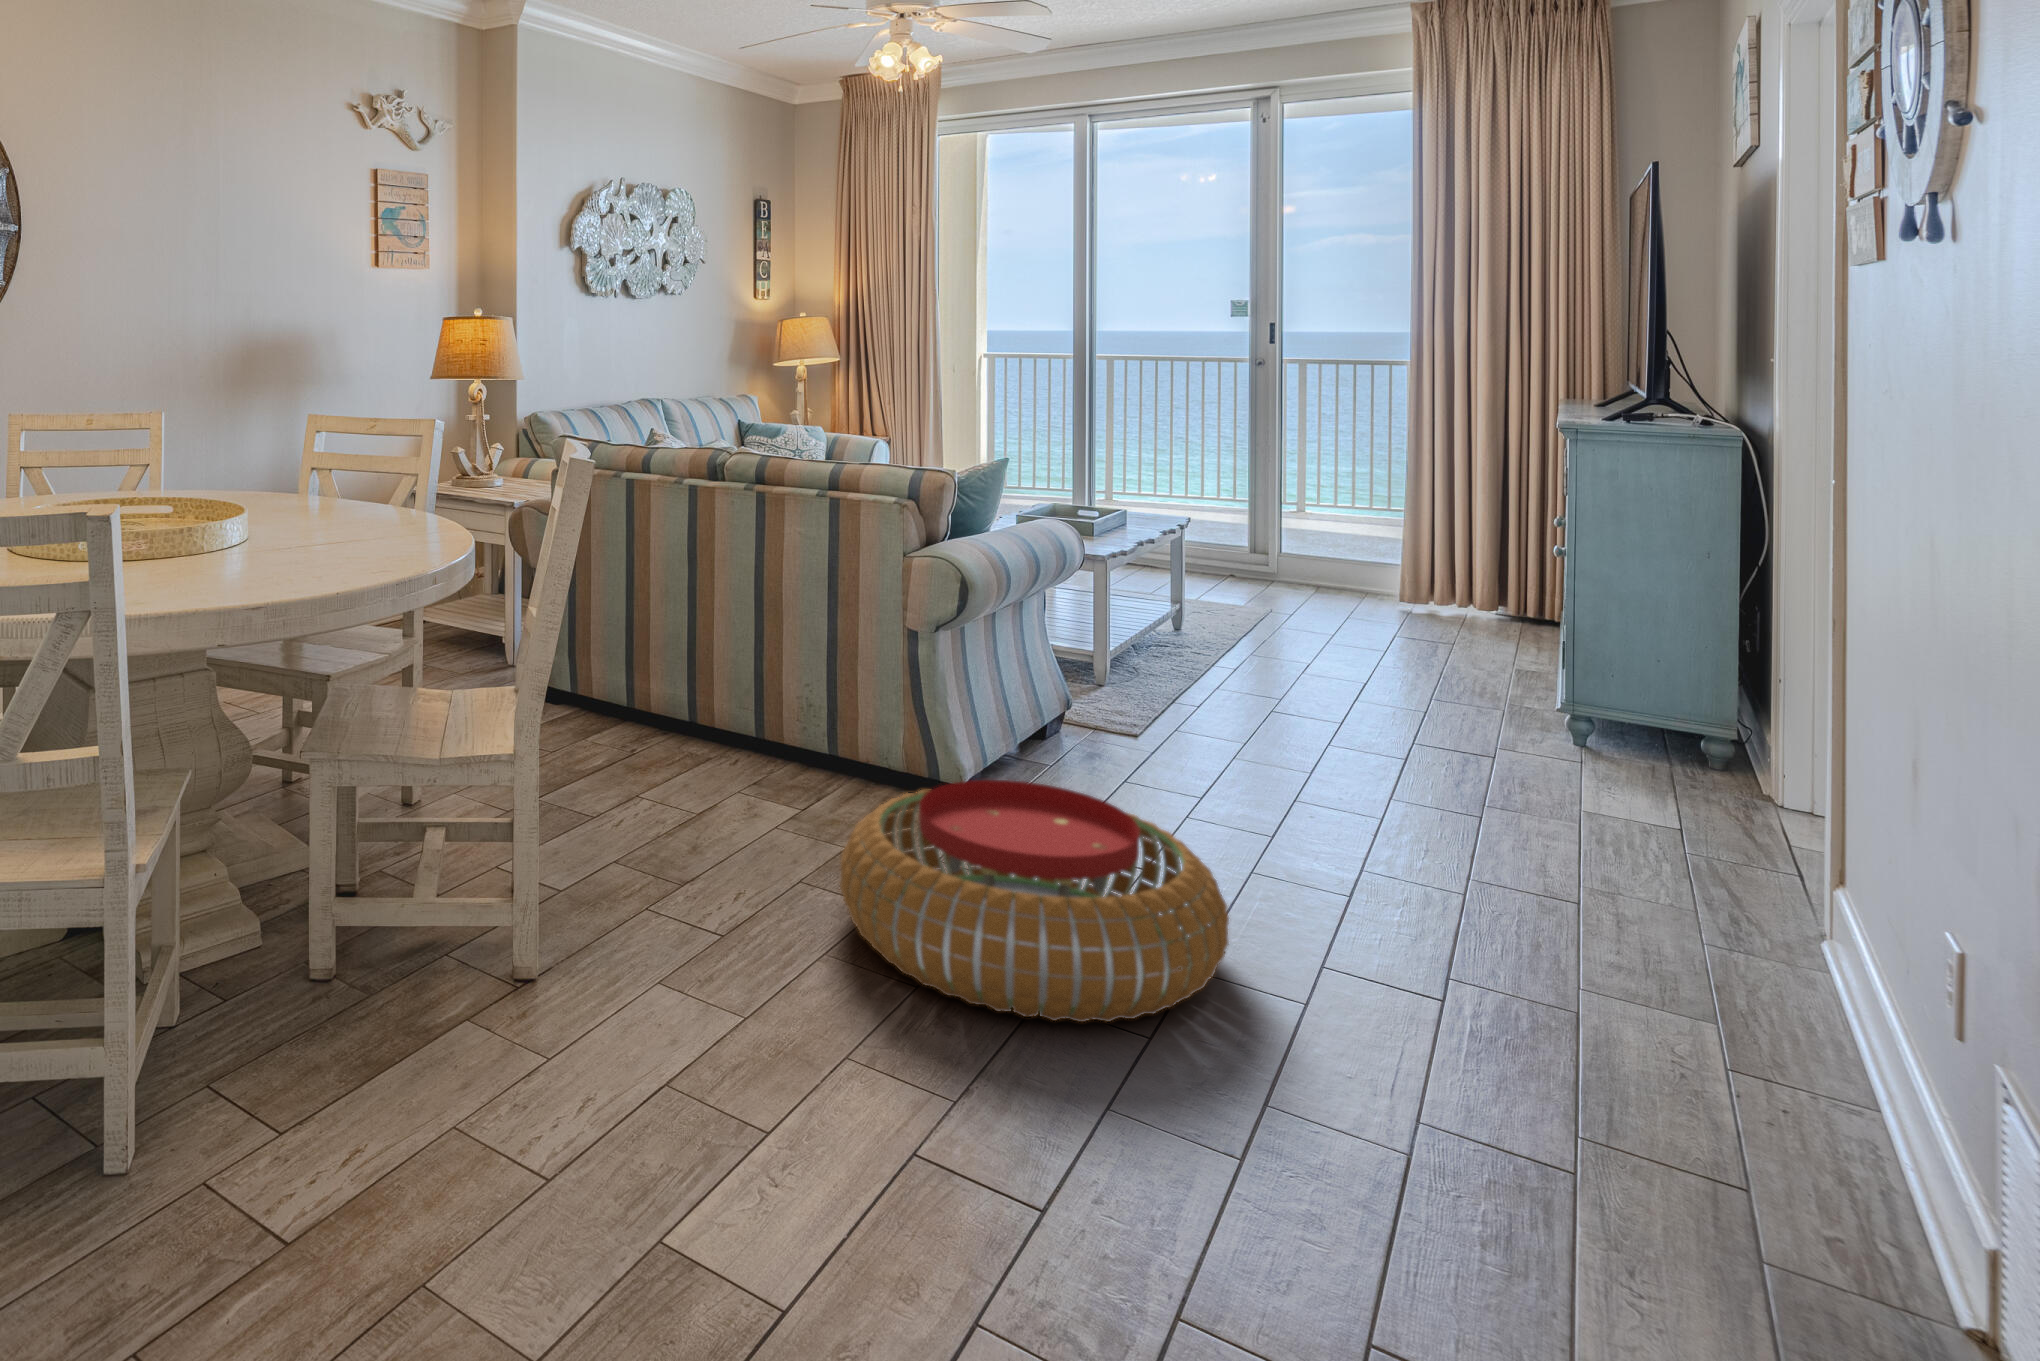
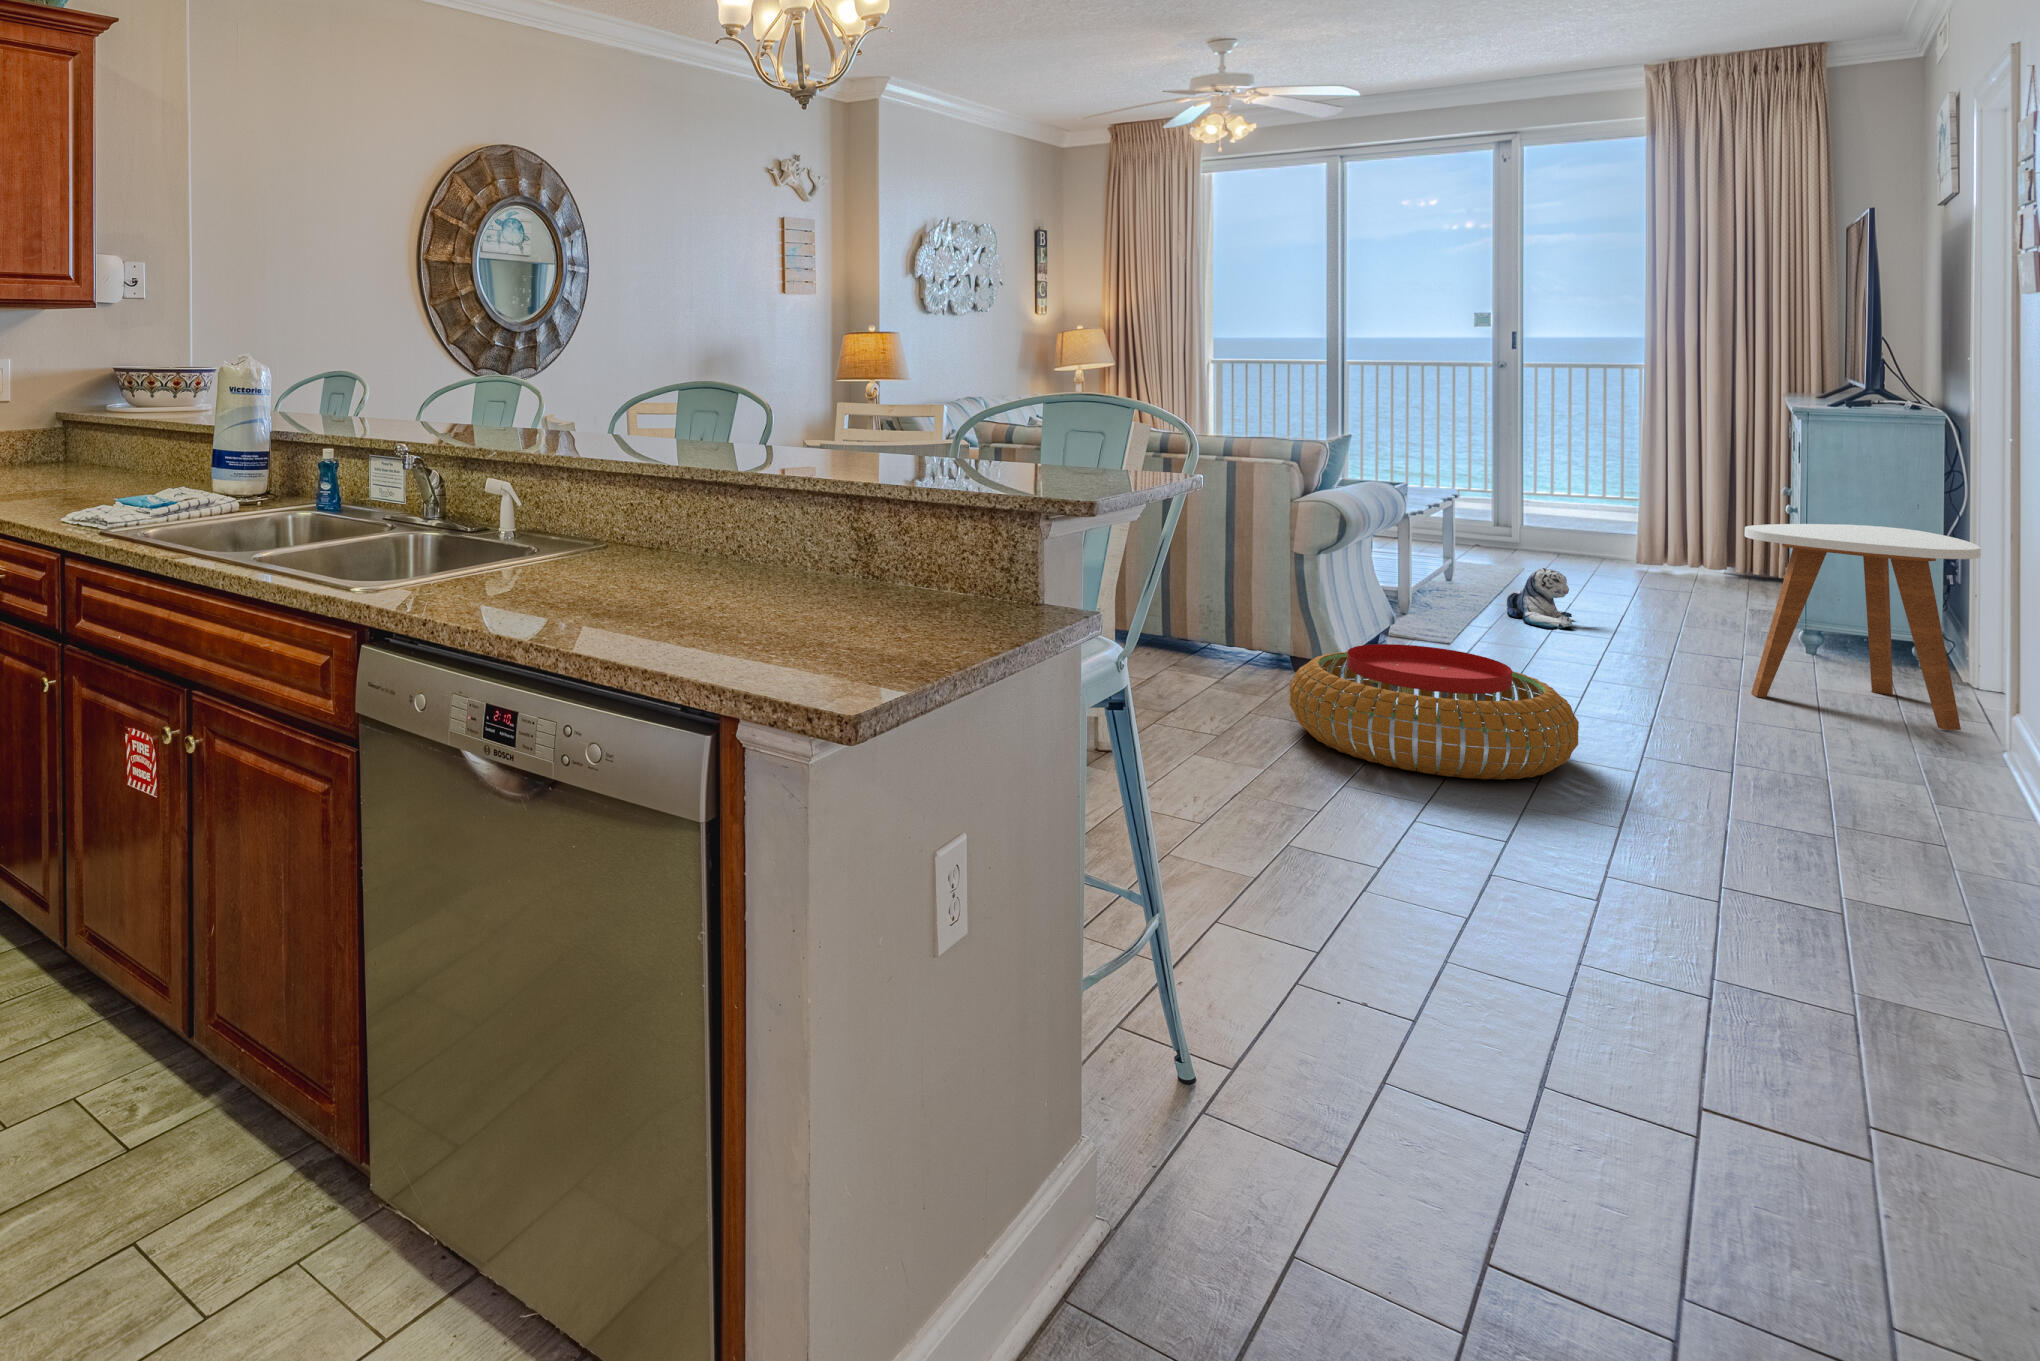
side table: none [1491,583,1789,886] -> present [1745,524,1981,730]
plush toy: none [1225,627,1302,709] -> present [1507,568,1572,629]

